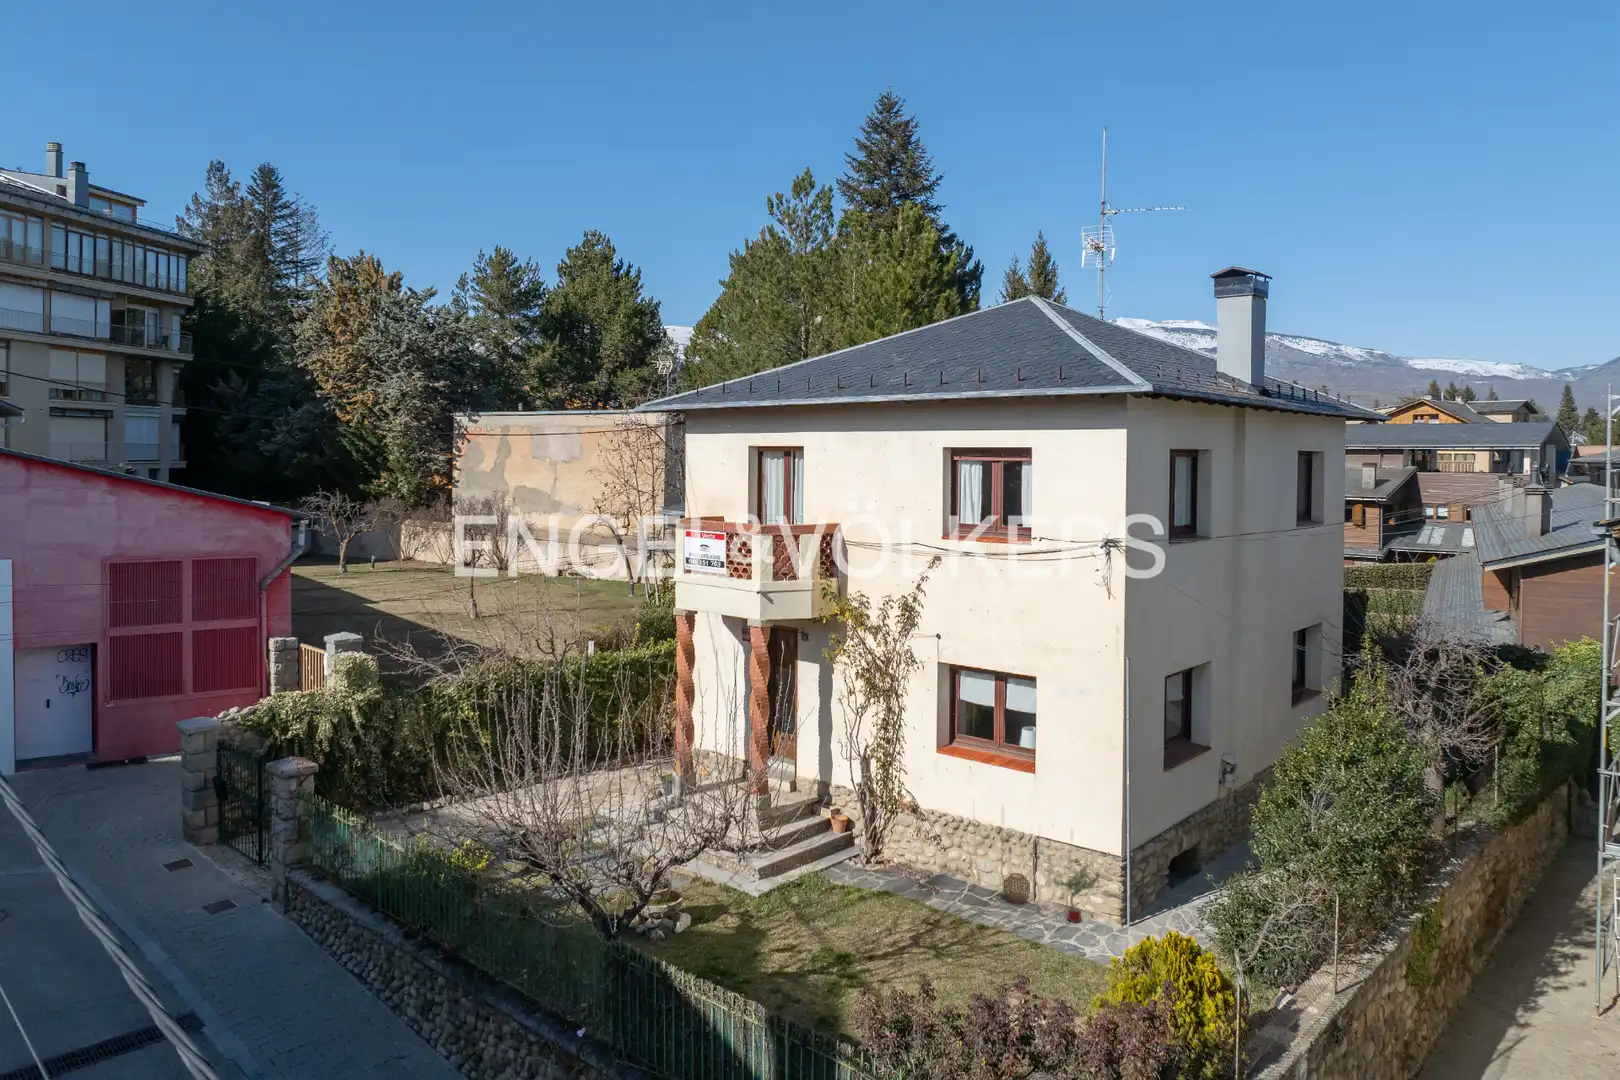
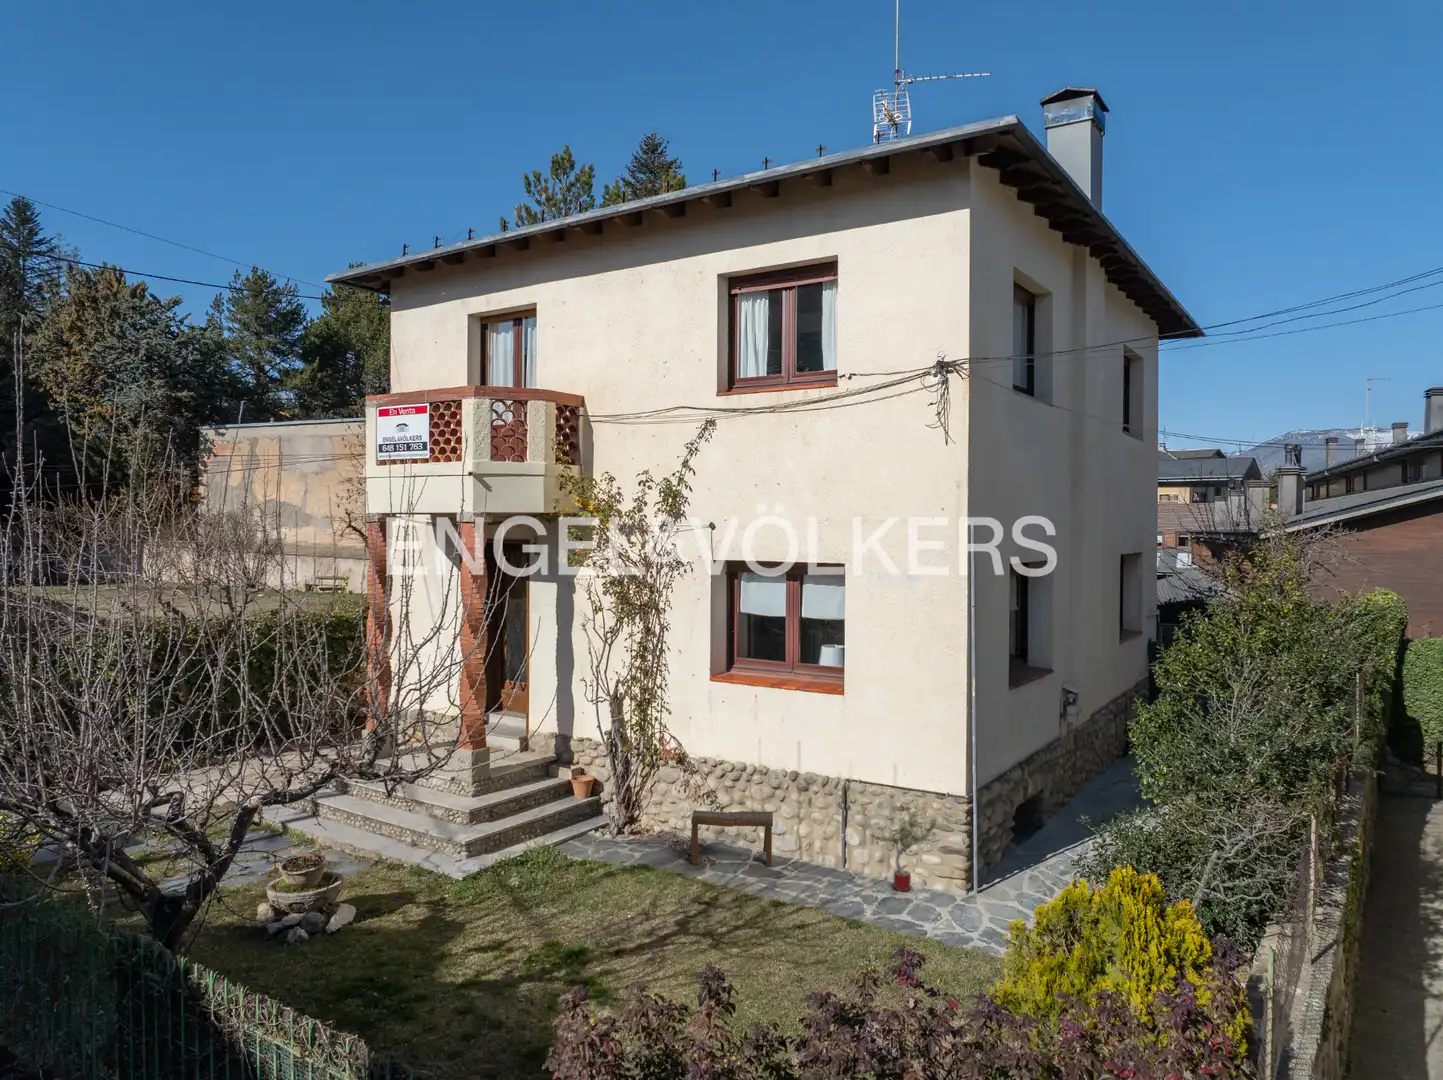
bench: none [920,851,982,897] -> present [690,810,773,867]
woven basket: present [1004,873,1030,904] -> none [803,831,838,873]

